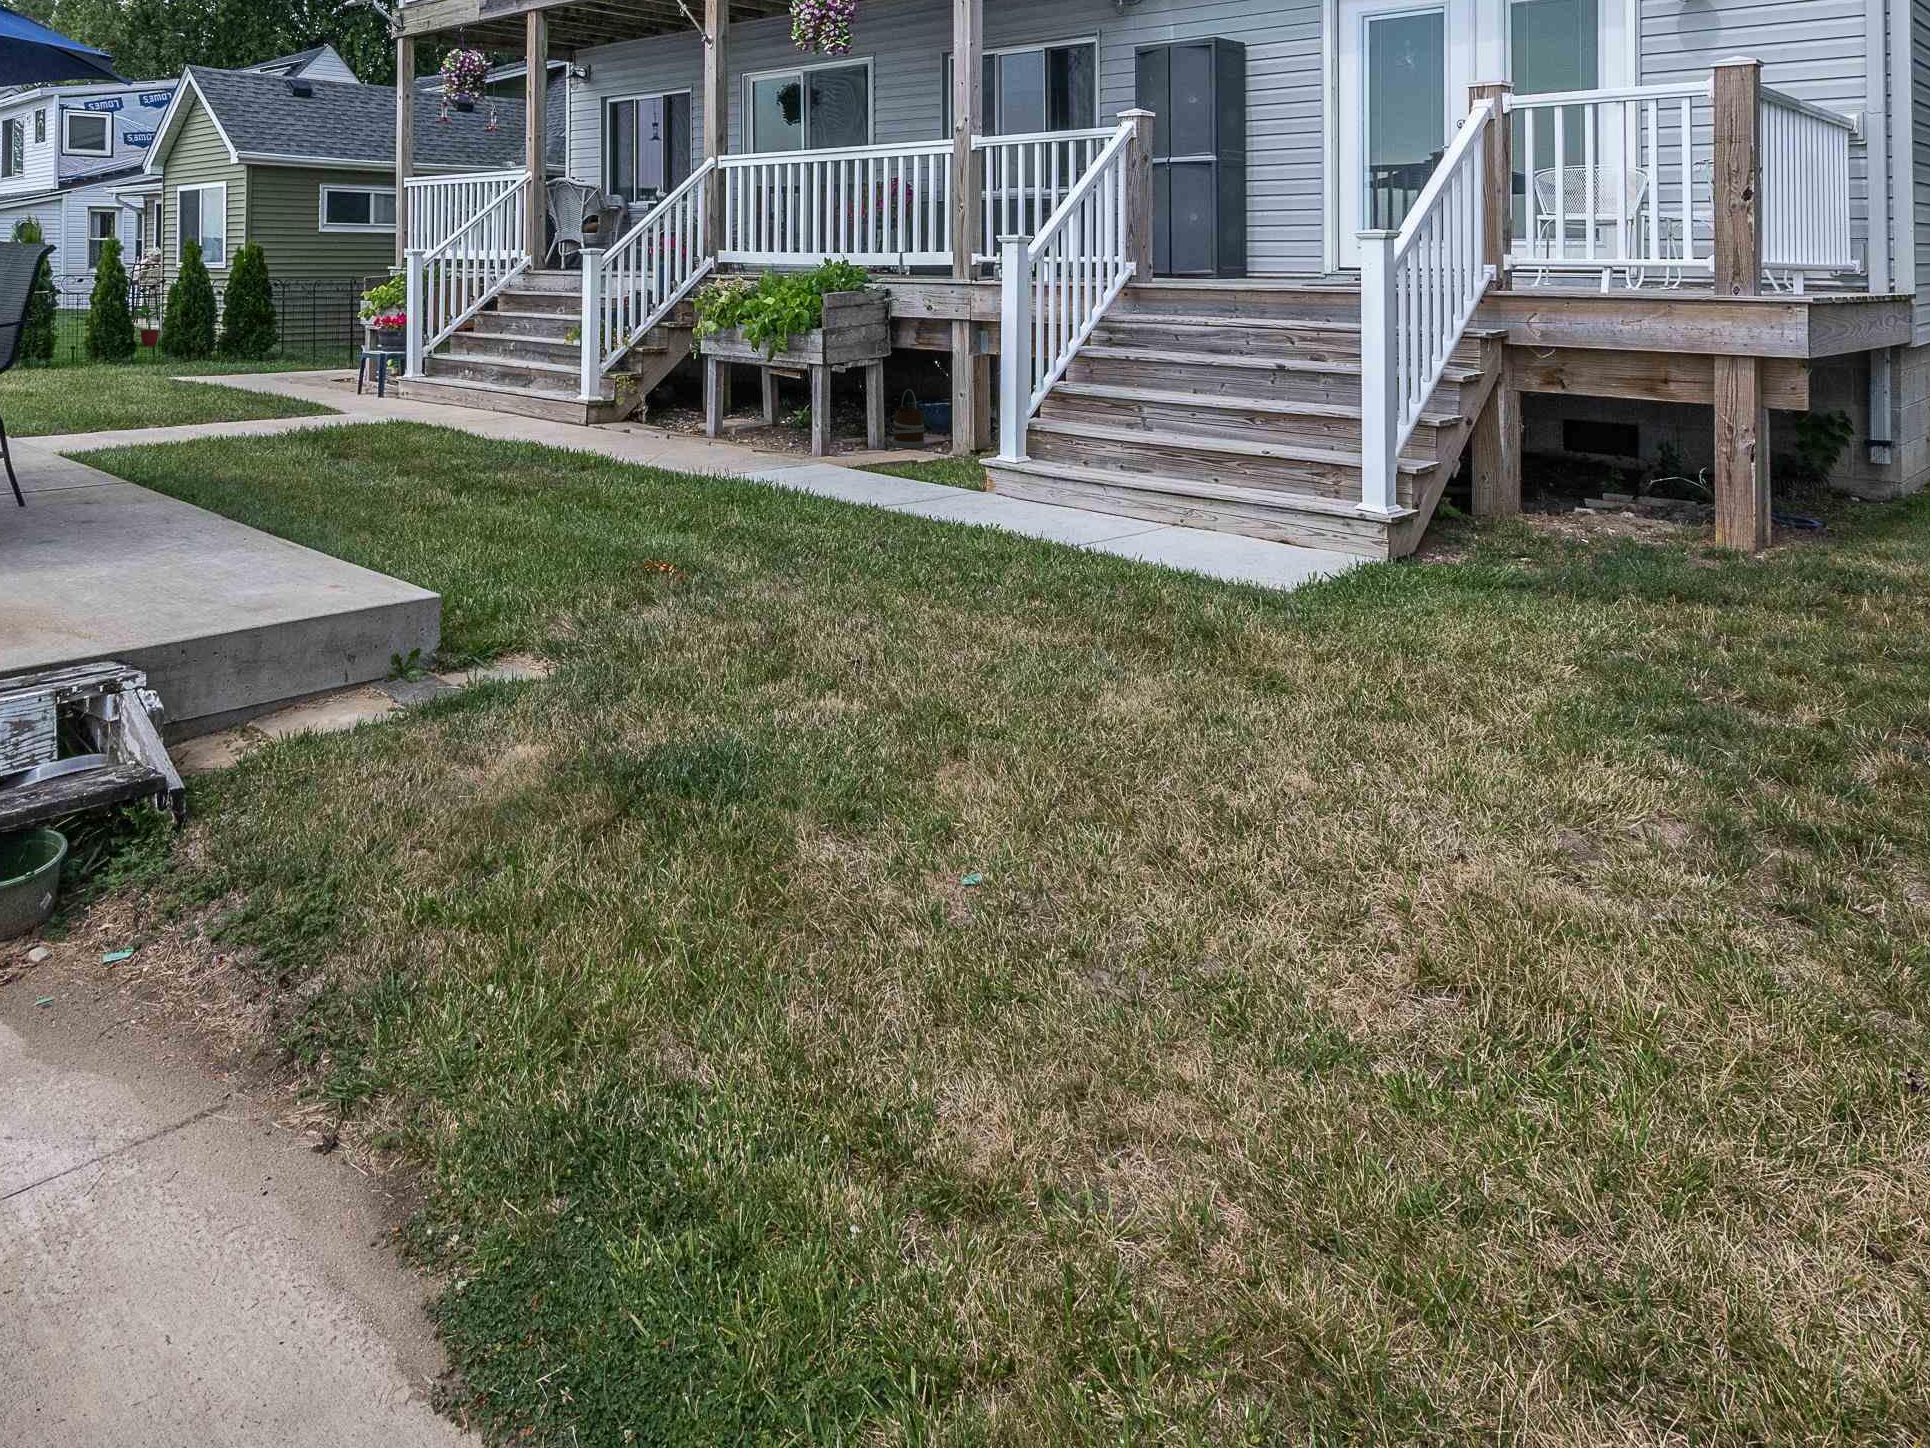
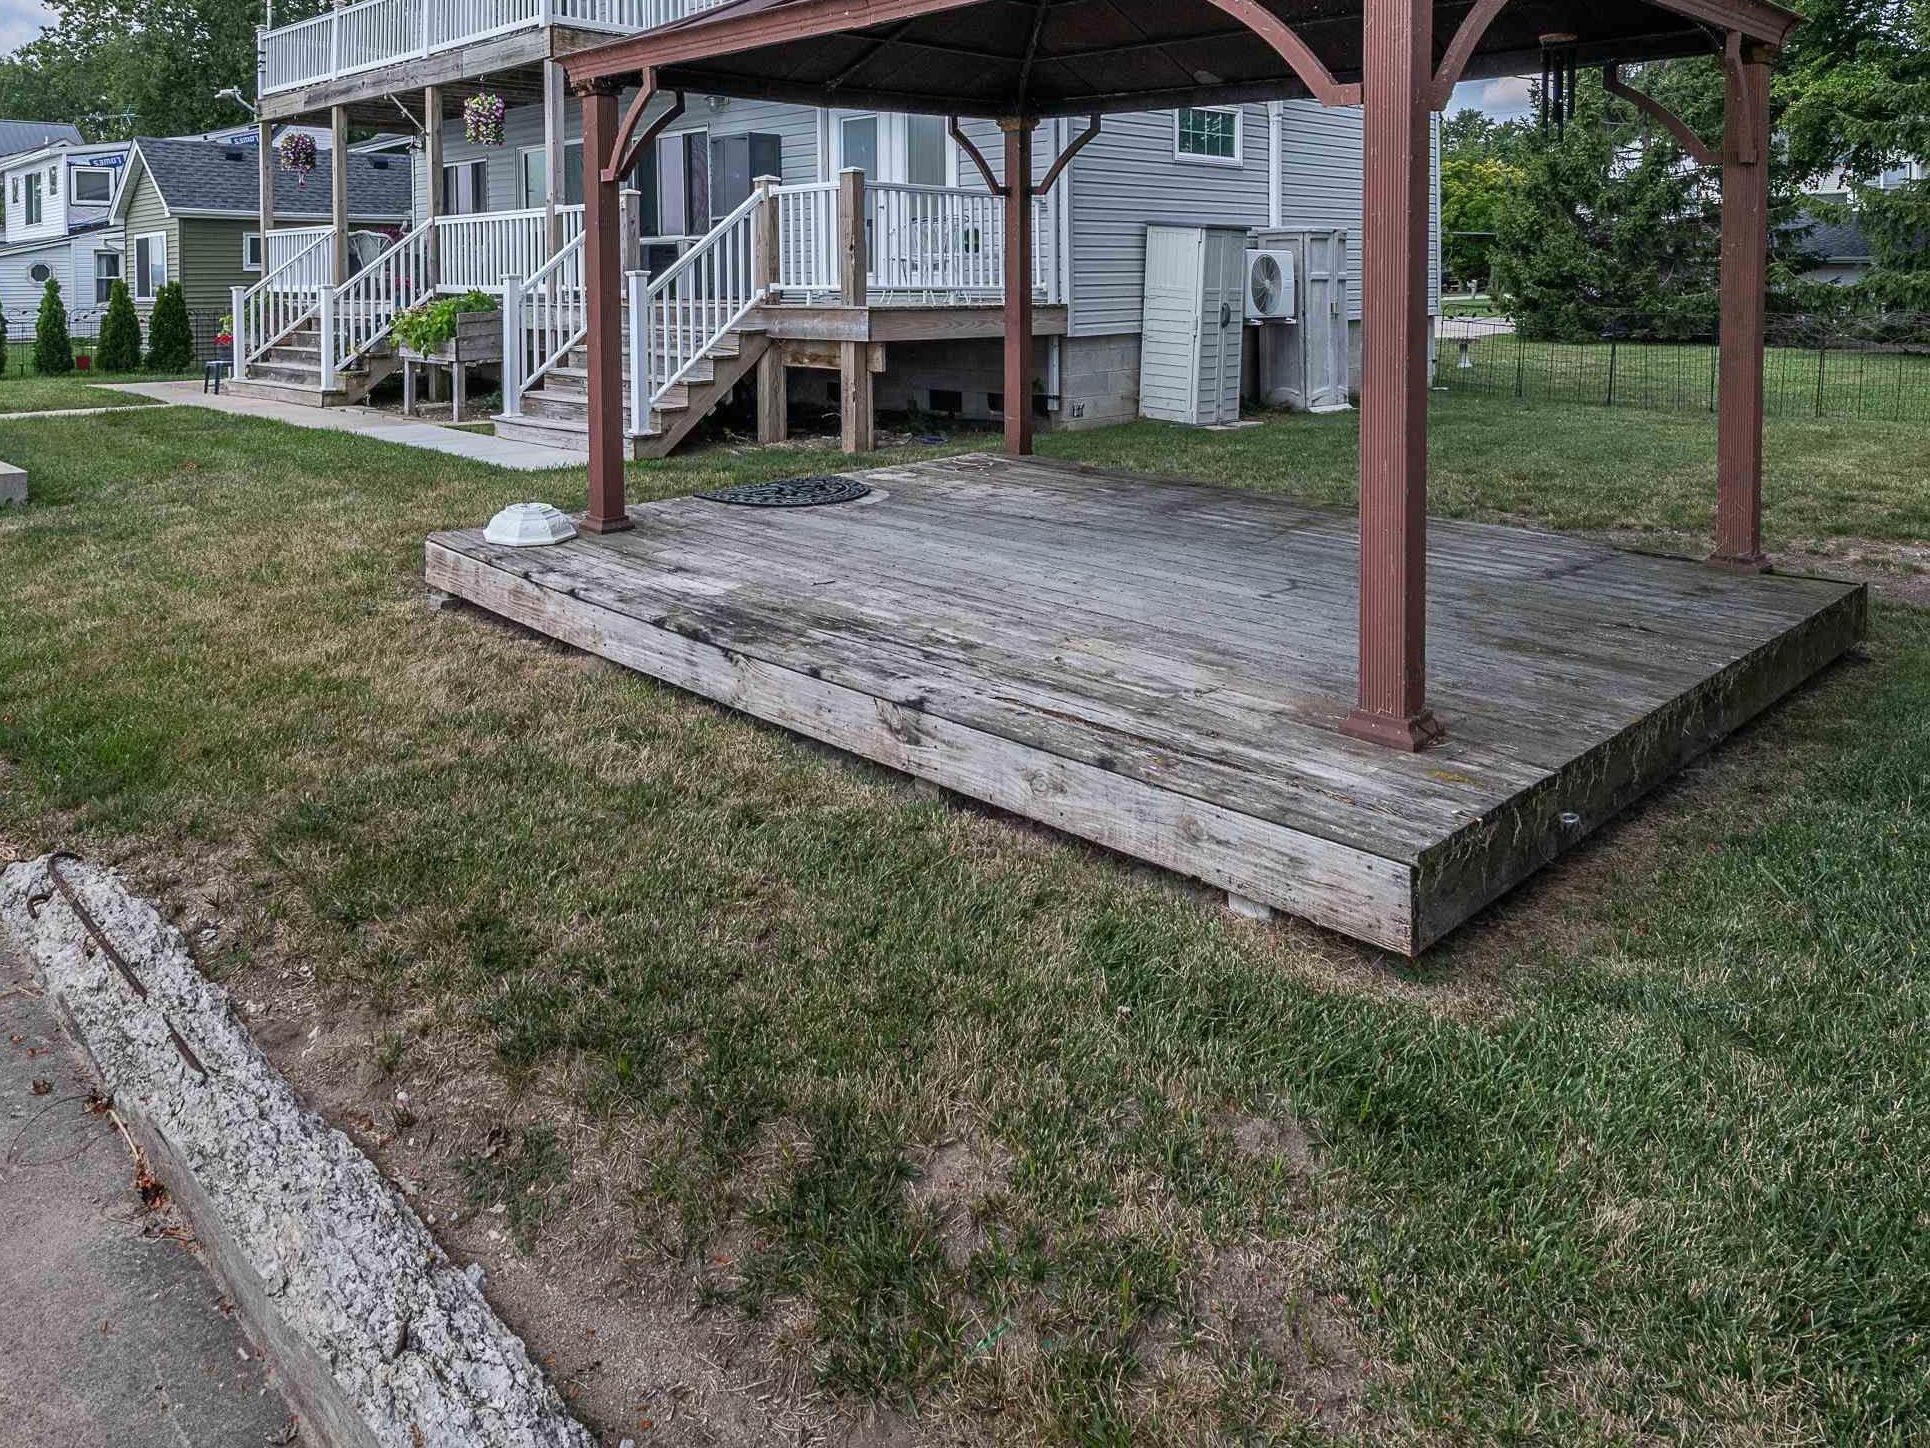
wooden bucket: present [893,389,925,448] -> none [485,395,509,437]

